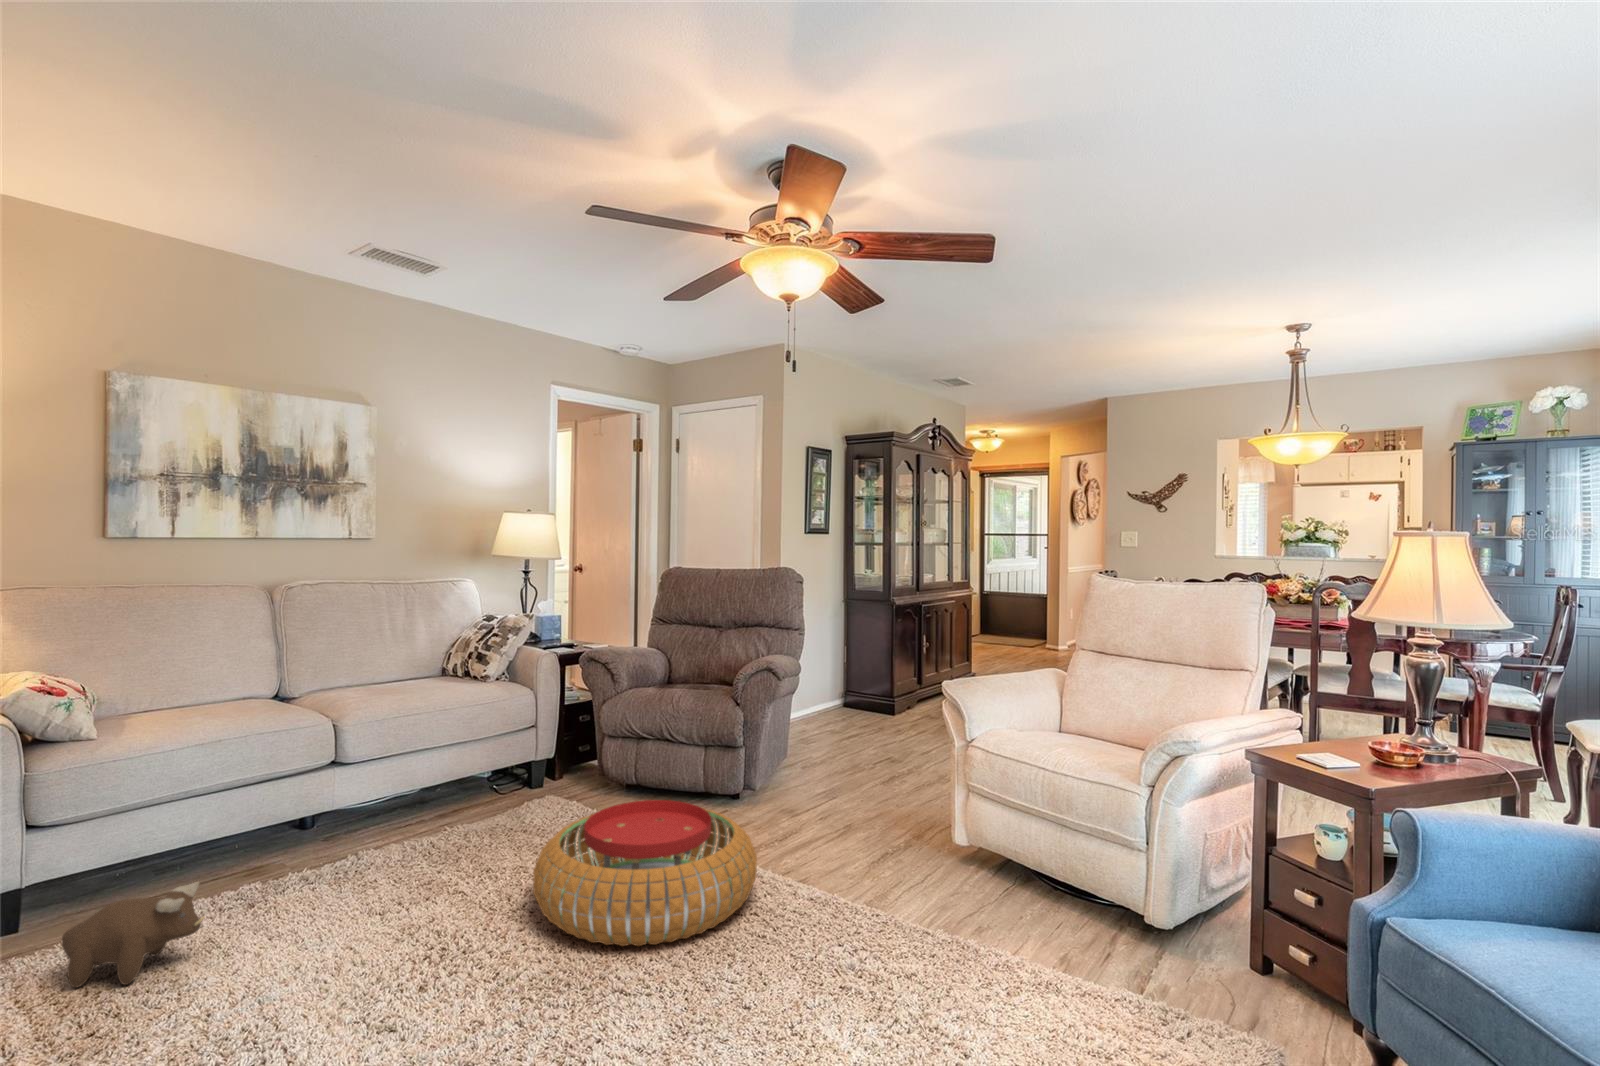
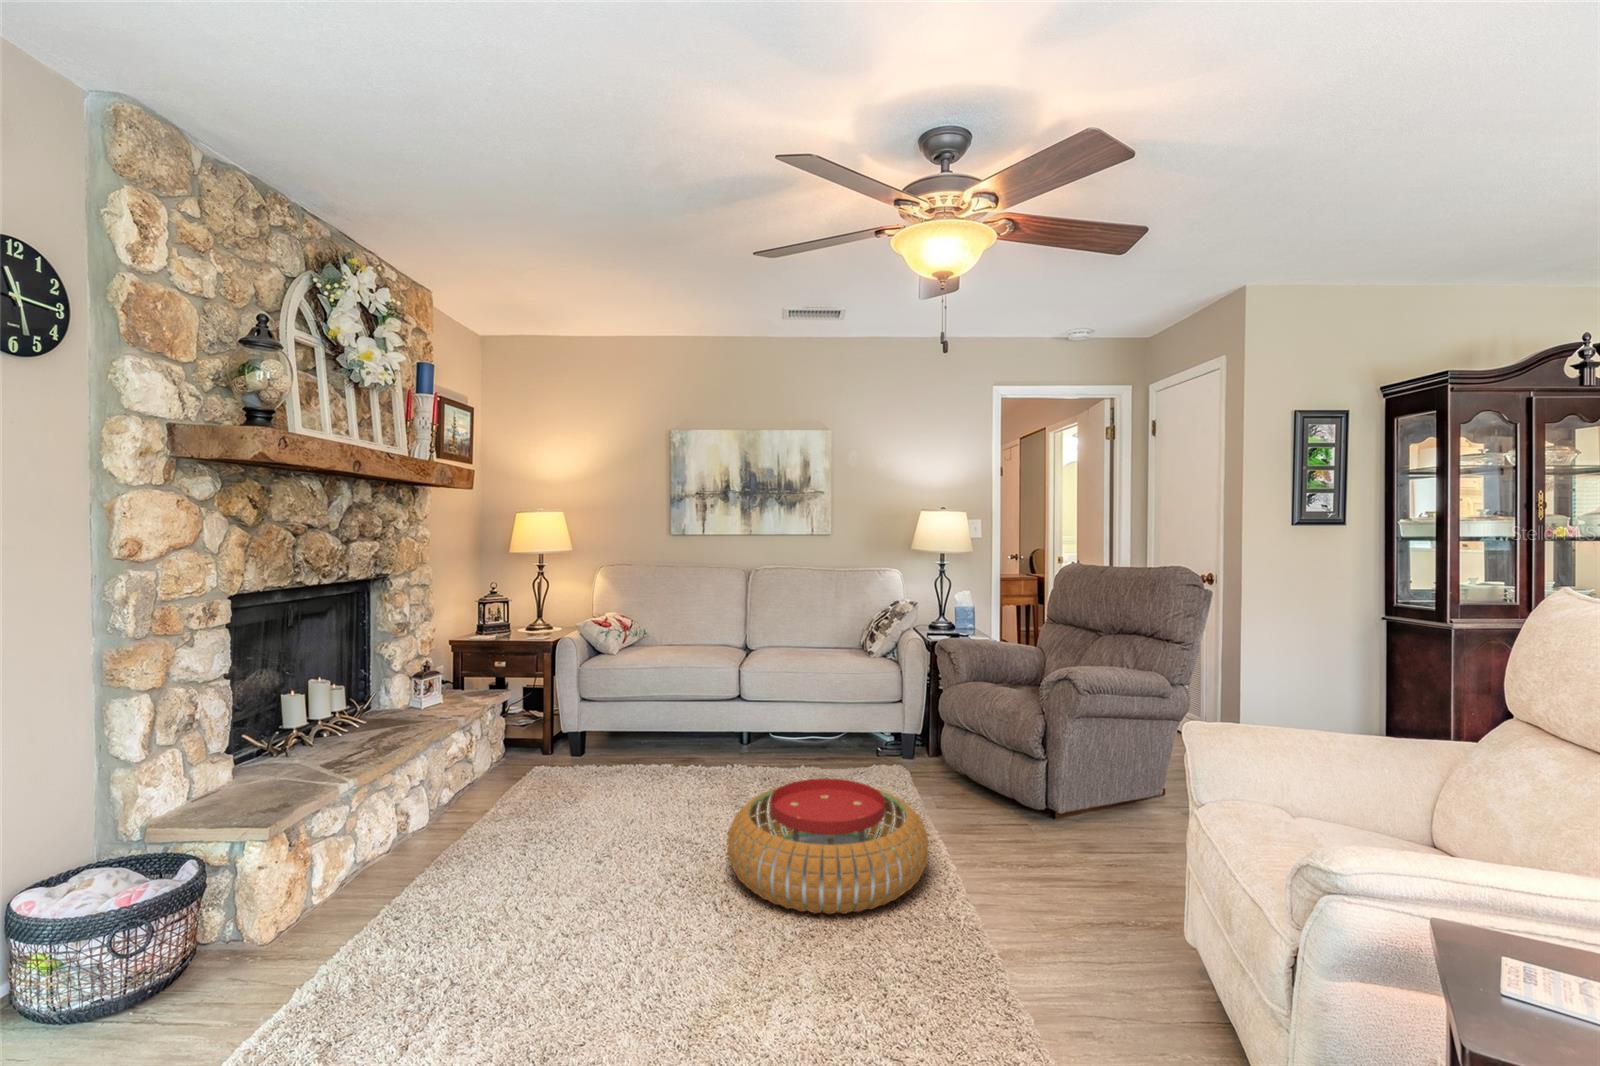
plush toy: present [62,882,205,988] -> none [546,750,602,799]

